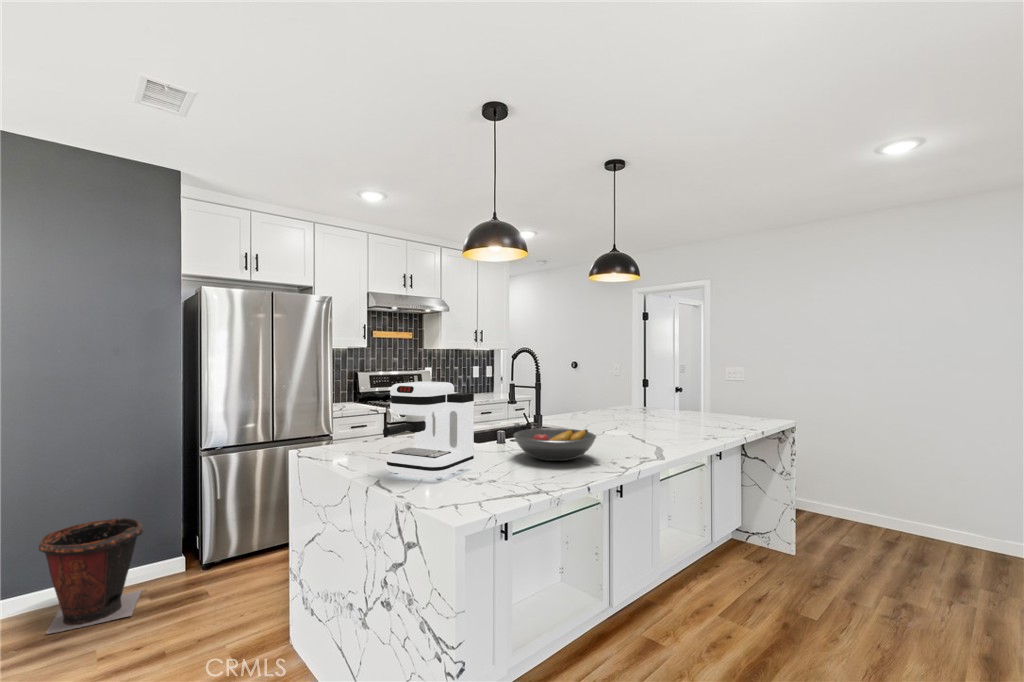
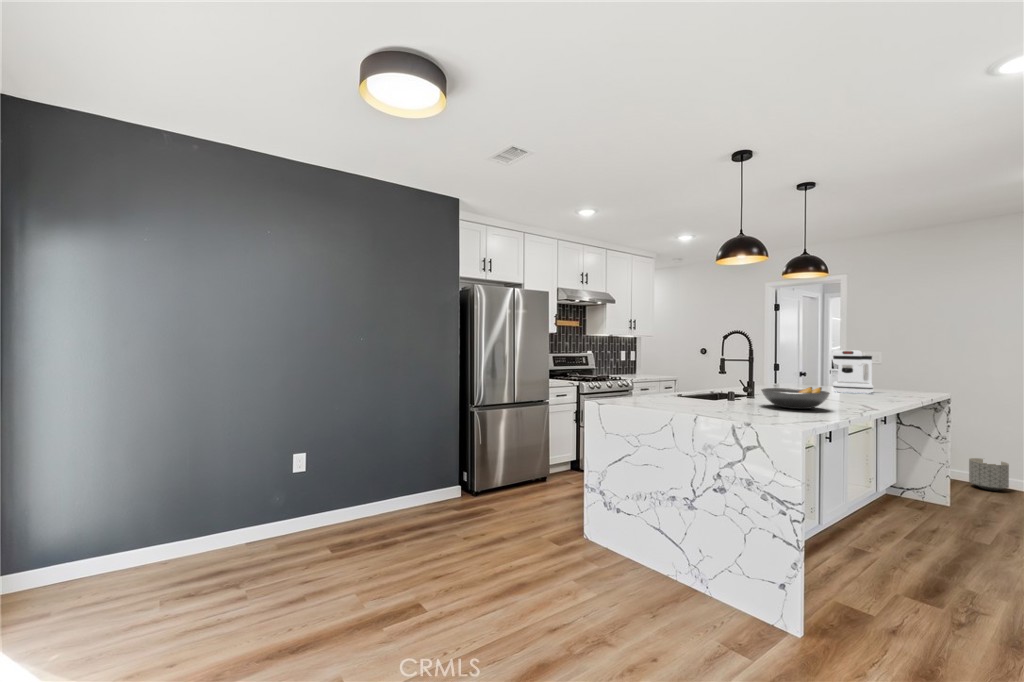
coffee maker: present [383,382,474,479] -> present [833,350,873,394]
planter: none [829,489,869,527] -> present [969,458,1009,491]
waste bin: present [38,518,144,634] -> none [398,450,458,524]

